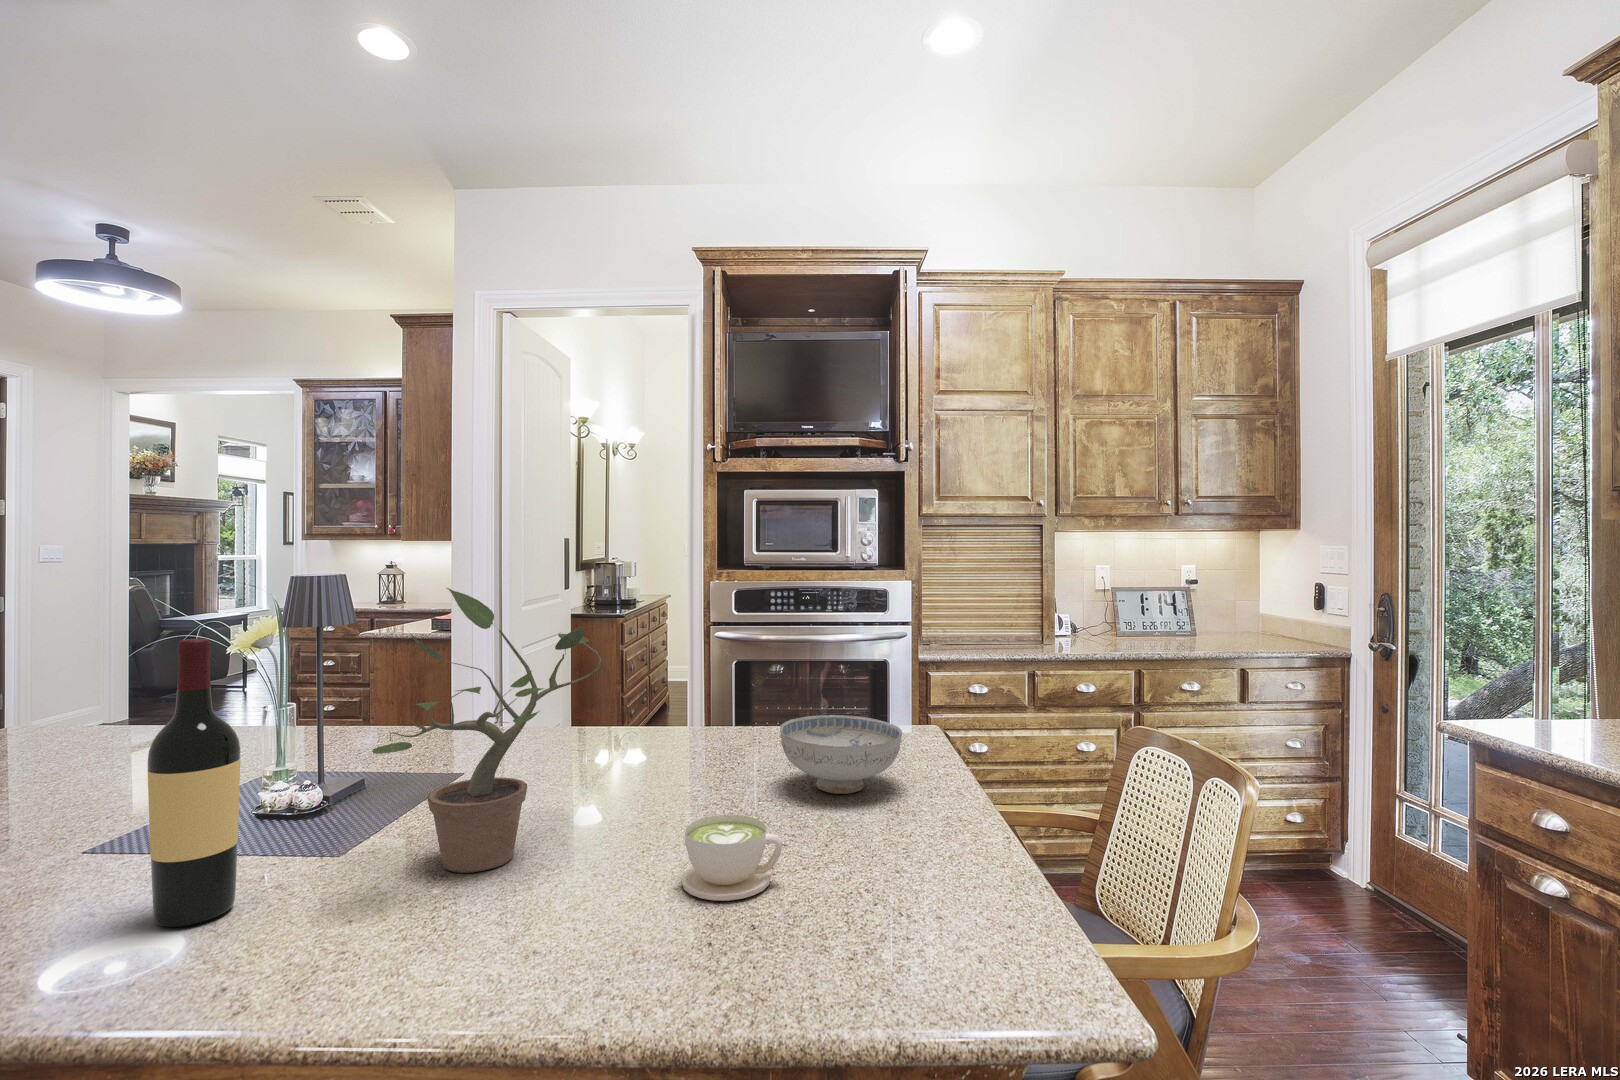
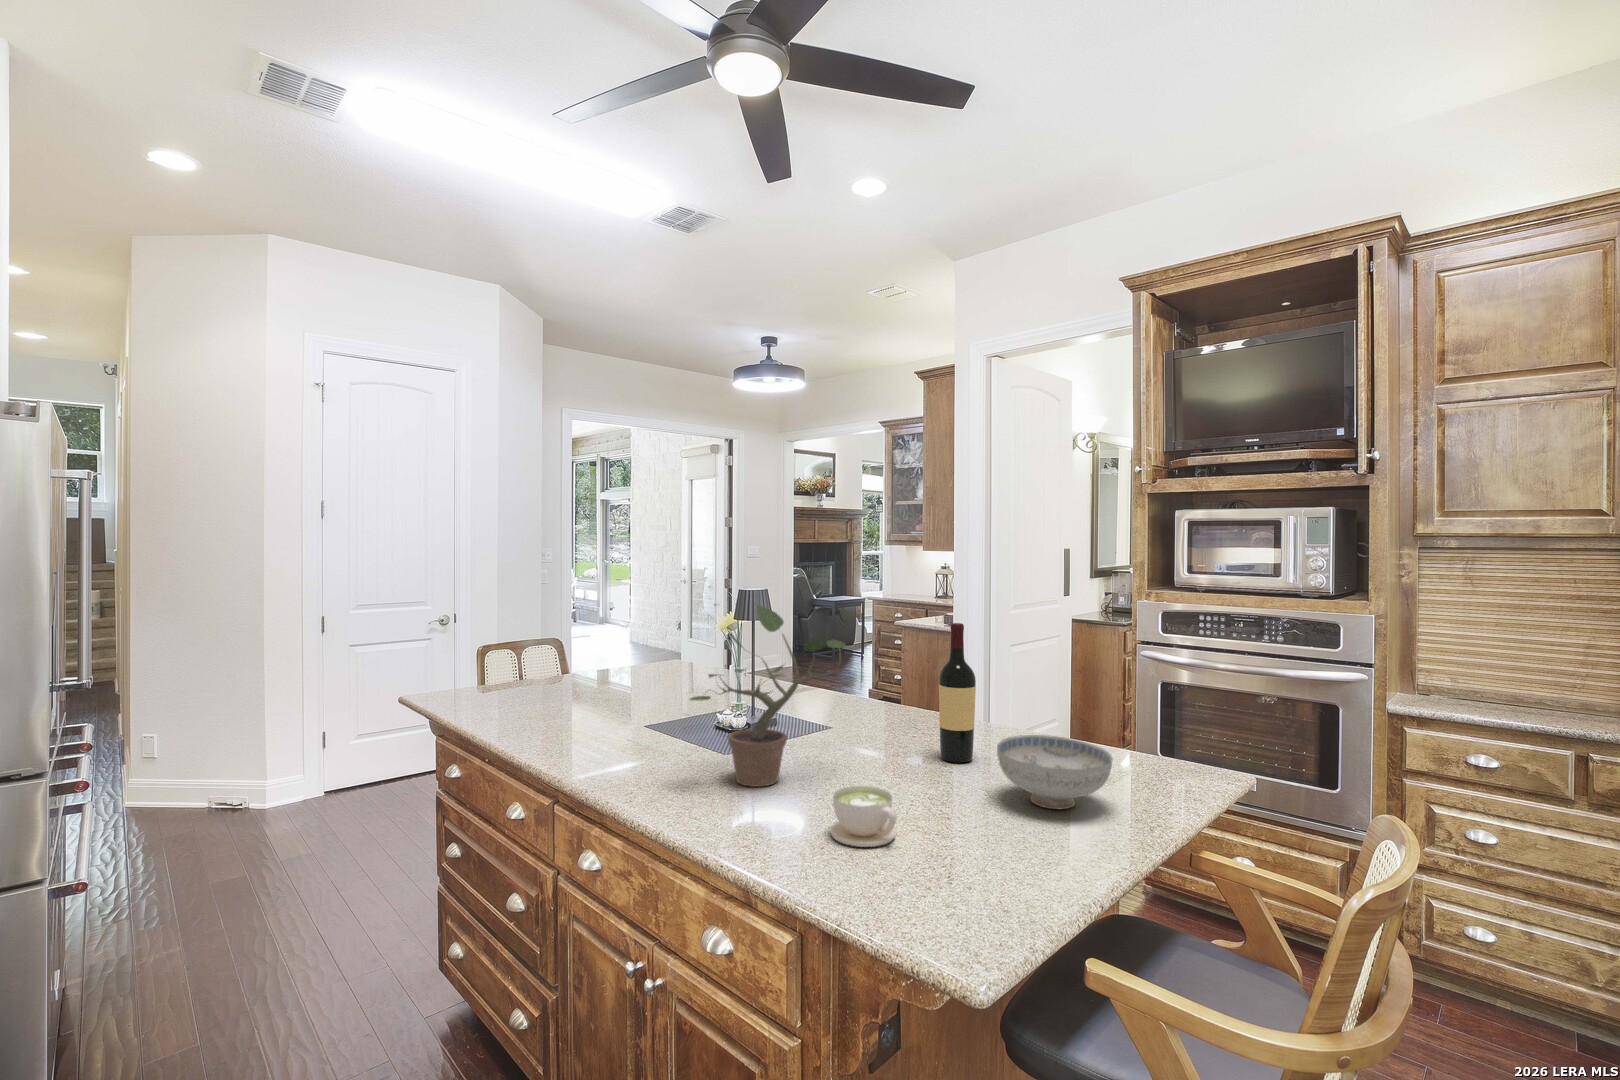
wine bottle: present [148,638,240,927] -> present [939,623,976,763]

